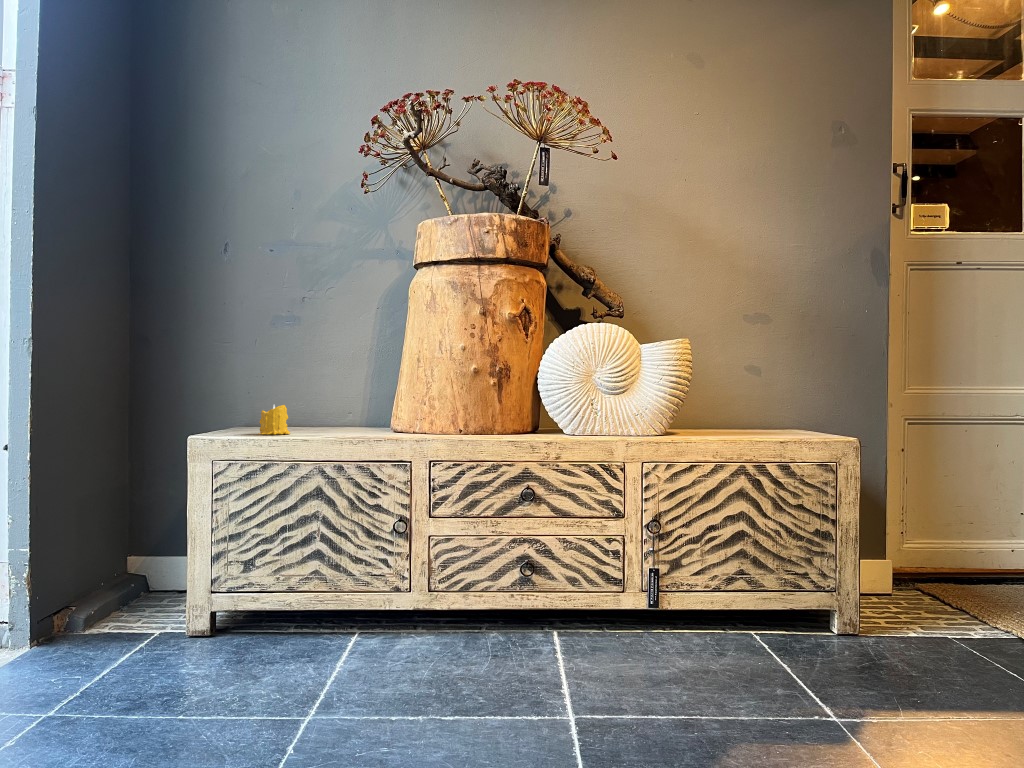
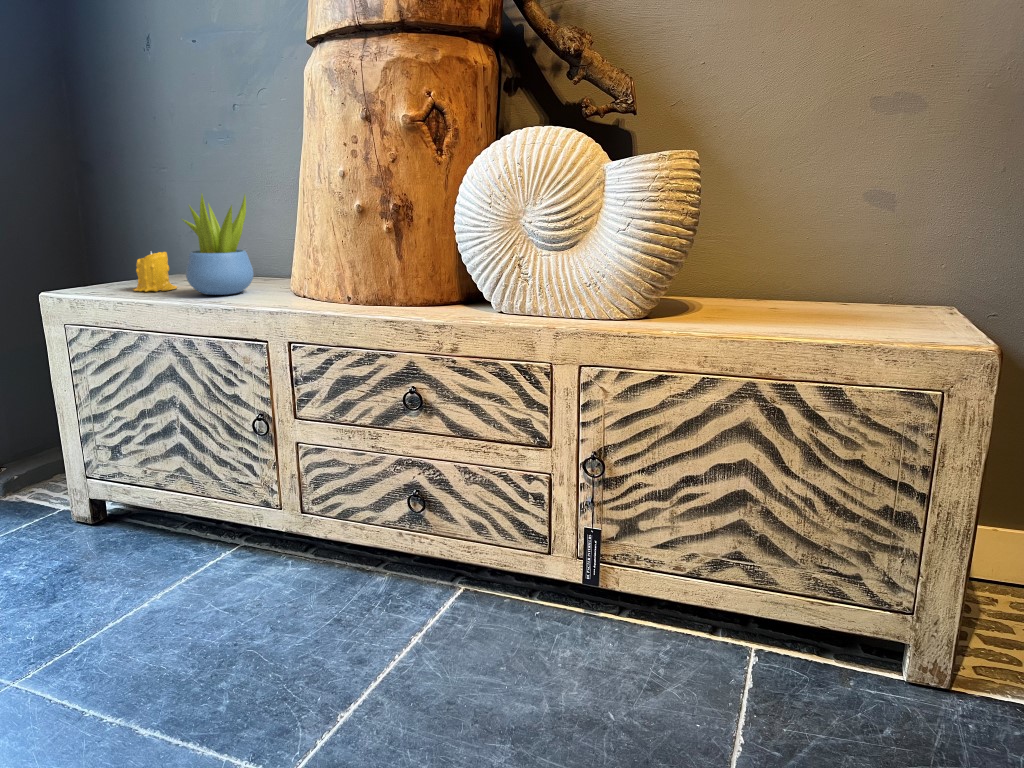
succulent plant: none [317,359,367,434] -> present [183,193,254,295]

